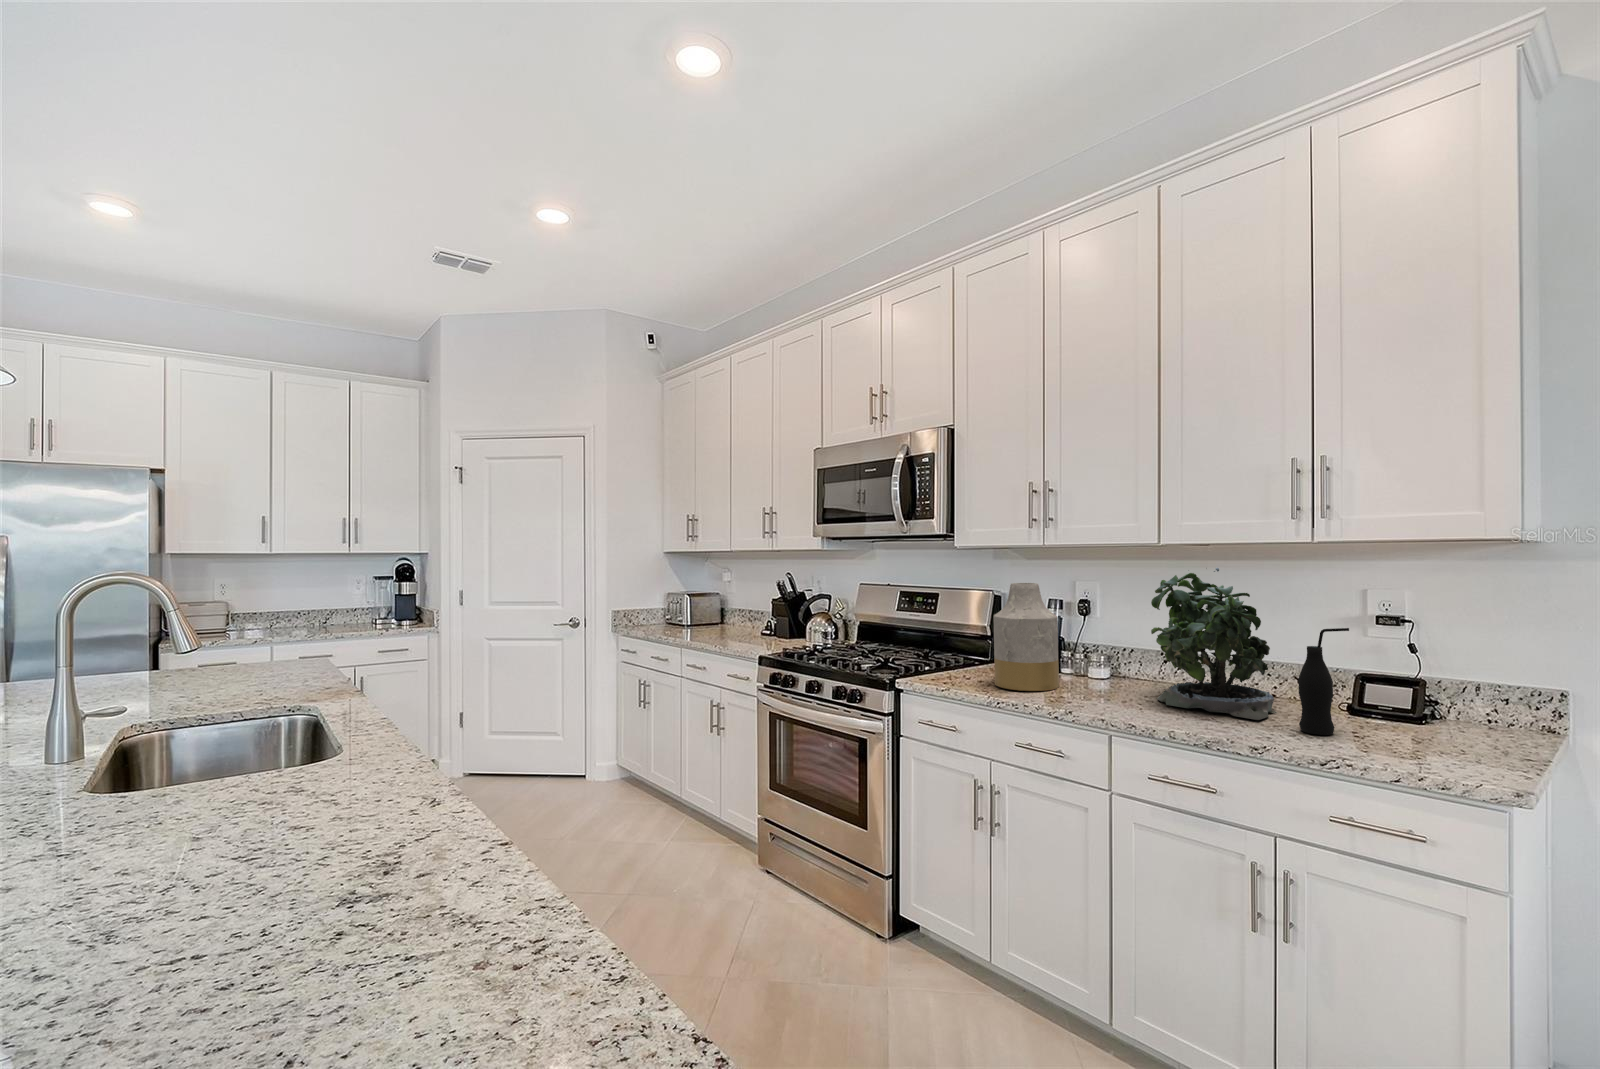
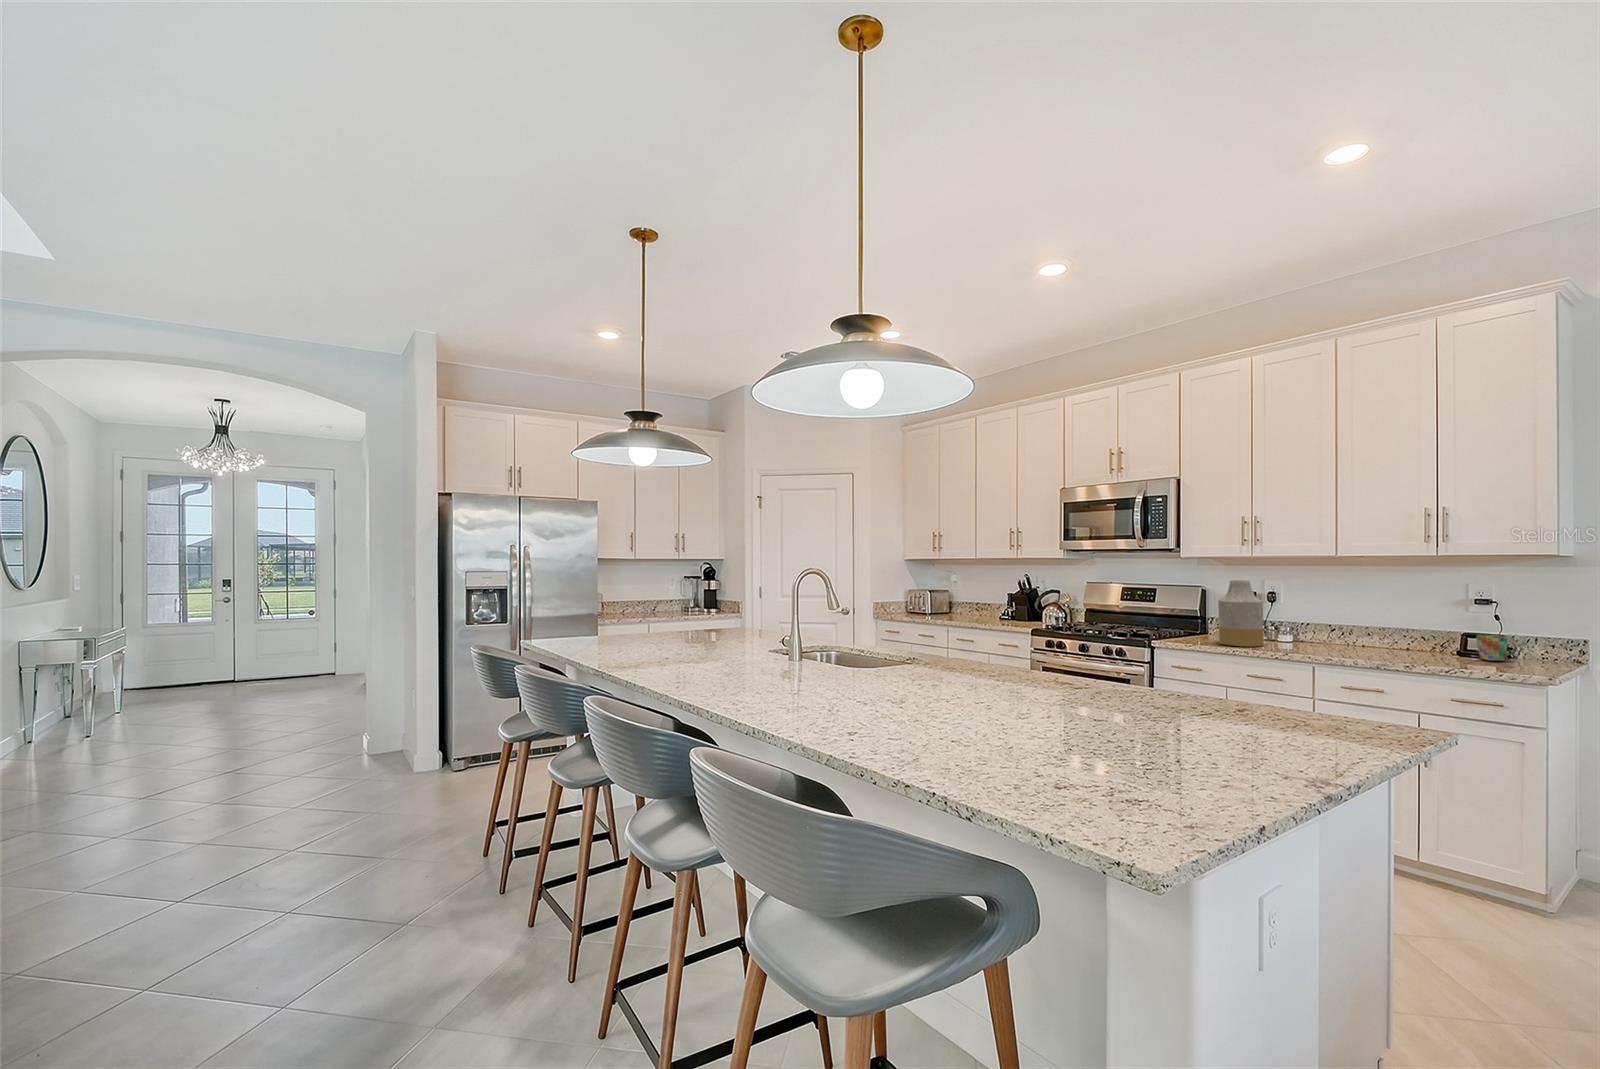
potted plant: present [1151,568,1277,720] -> none [1329,571,1415,657]
bottle: present [1298,628,1349,735] -> none [1430,604,1460,663]
mug: none [1377,679,1446,730] -> present [1476,634,1517,661]

